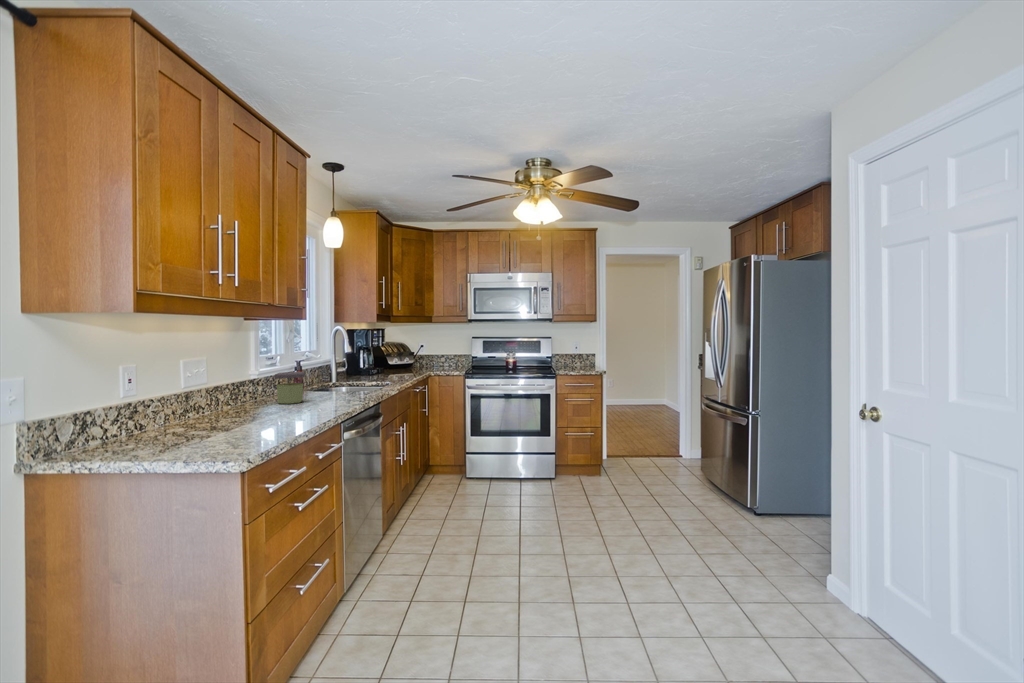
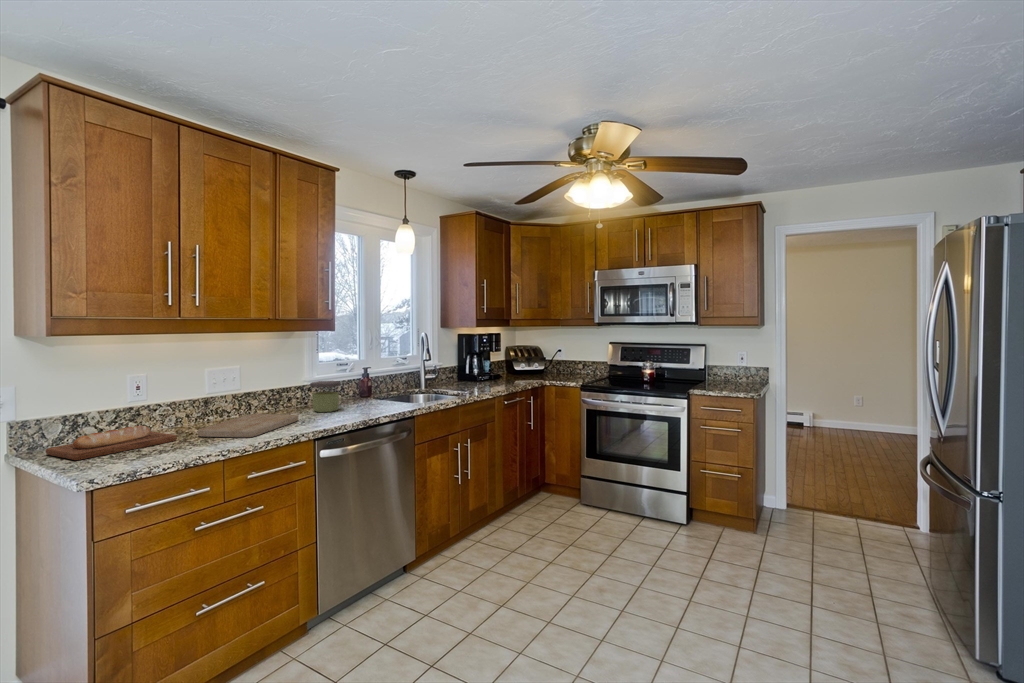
cutting board: none [223,405,293,428] -> present [198,414,298,437]
bread loaf: none [83,420,211,457] -> present [46,425,177,460]

